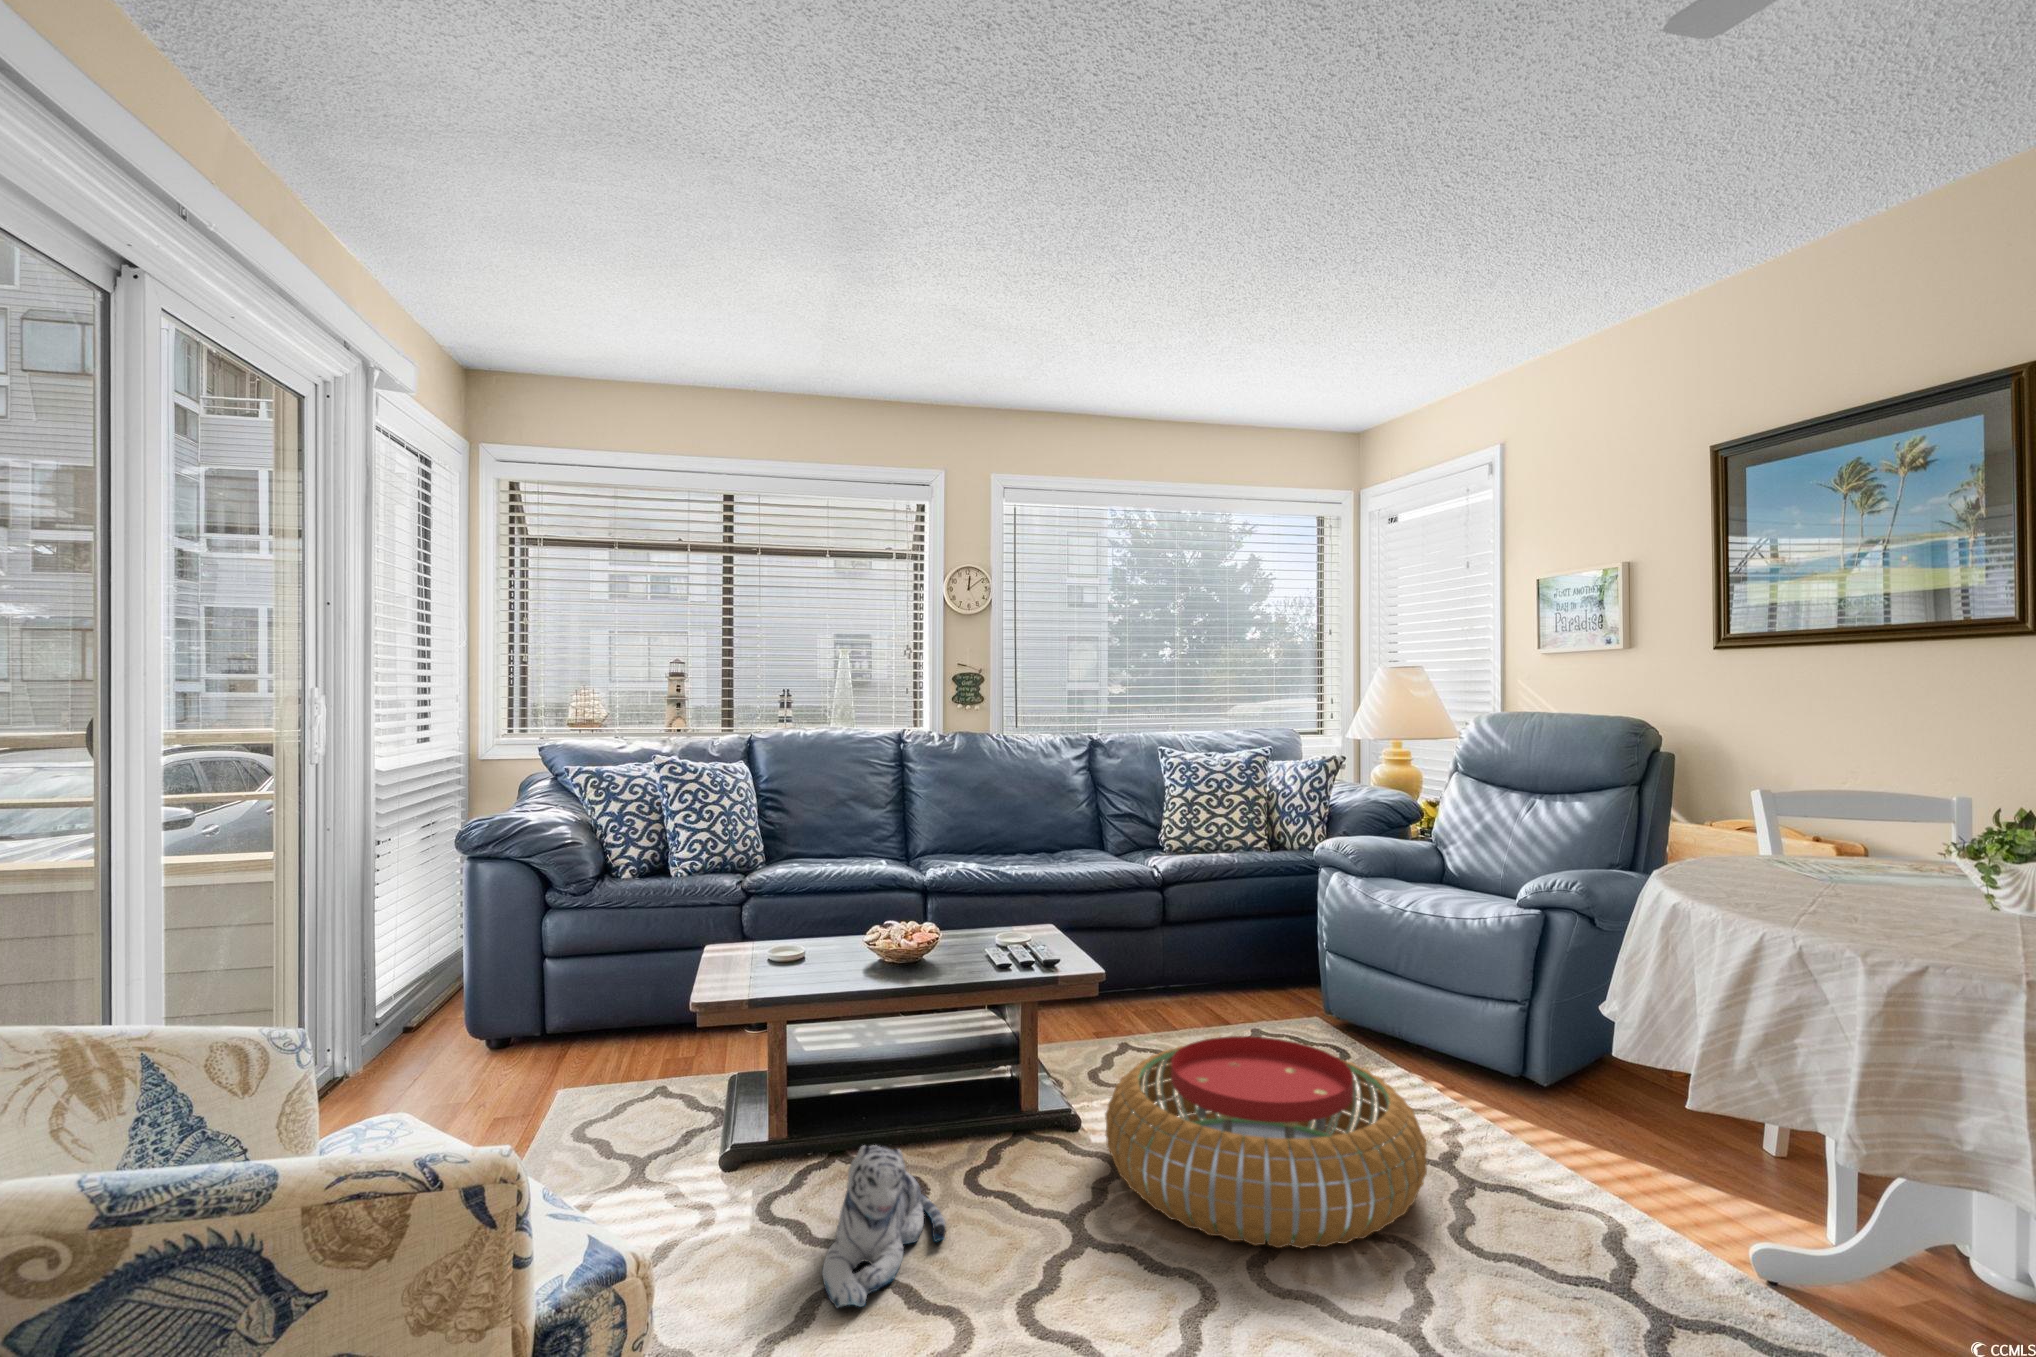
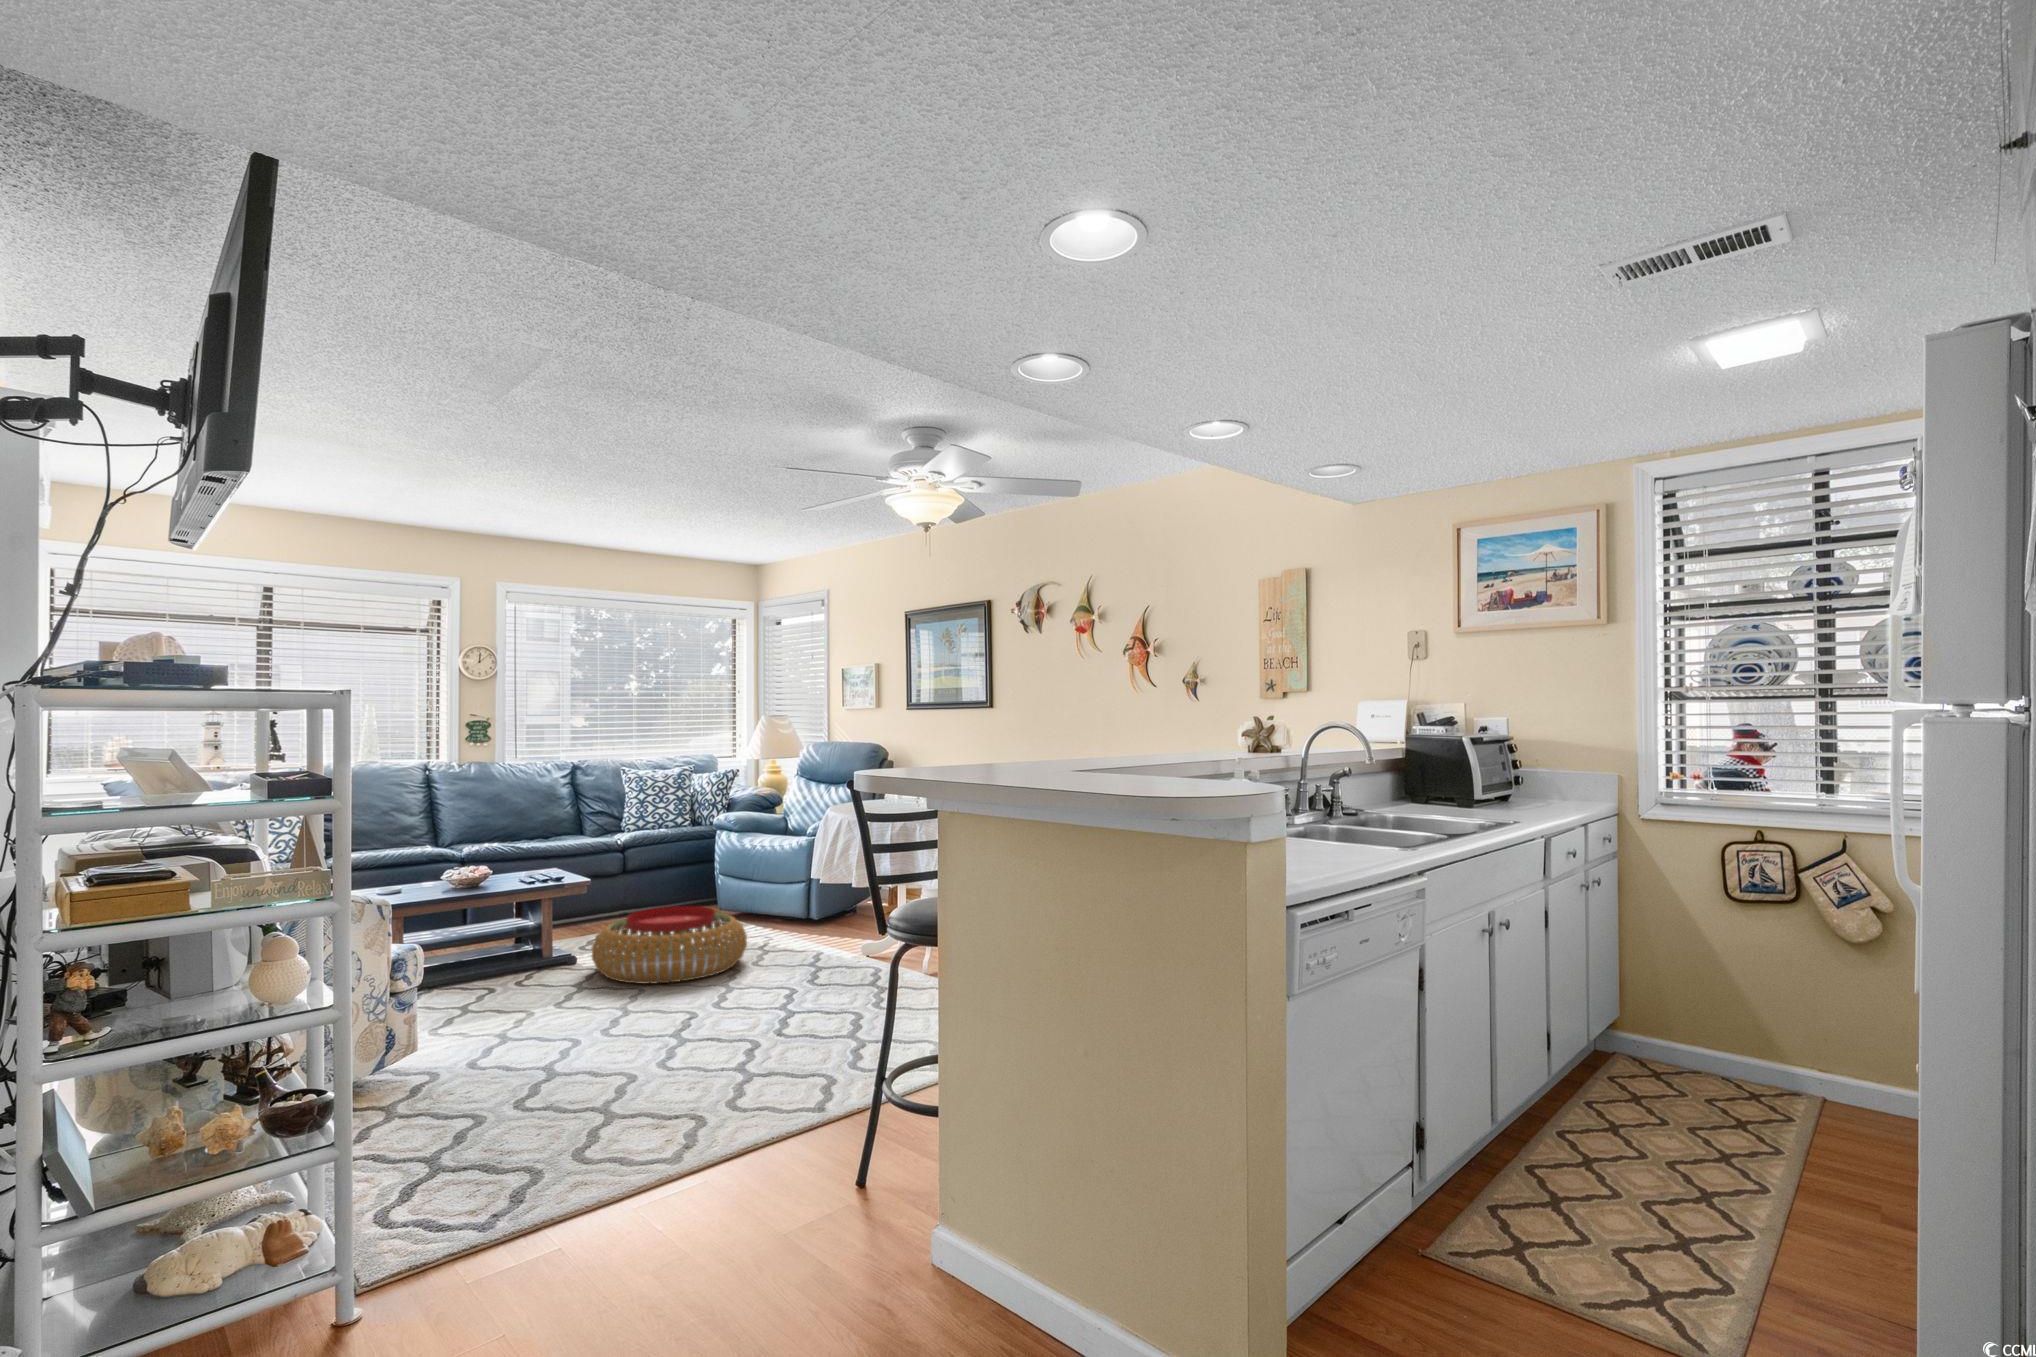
plush toy: present [822,1146,946,1308] -> none [449,958,512,1023]

